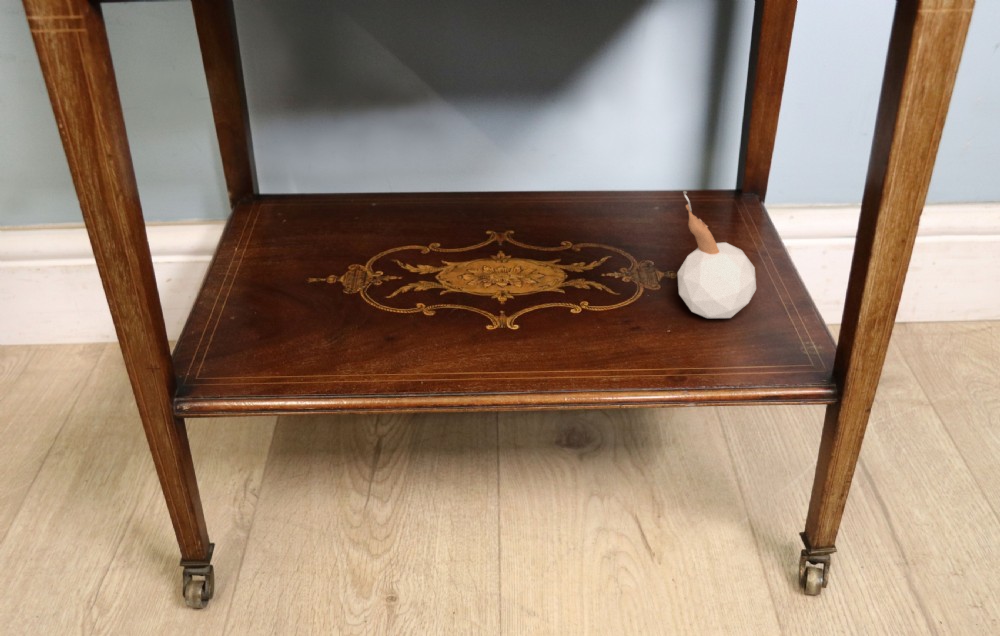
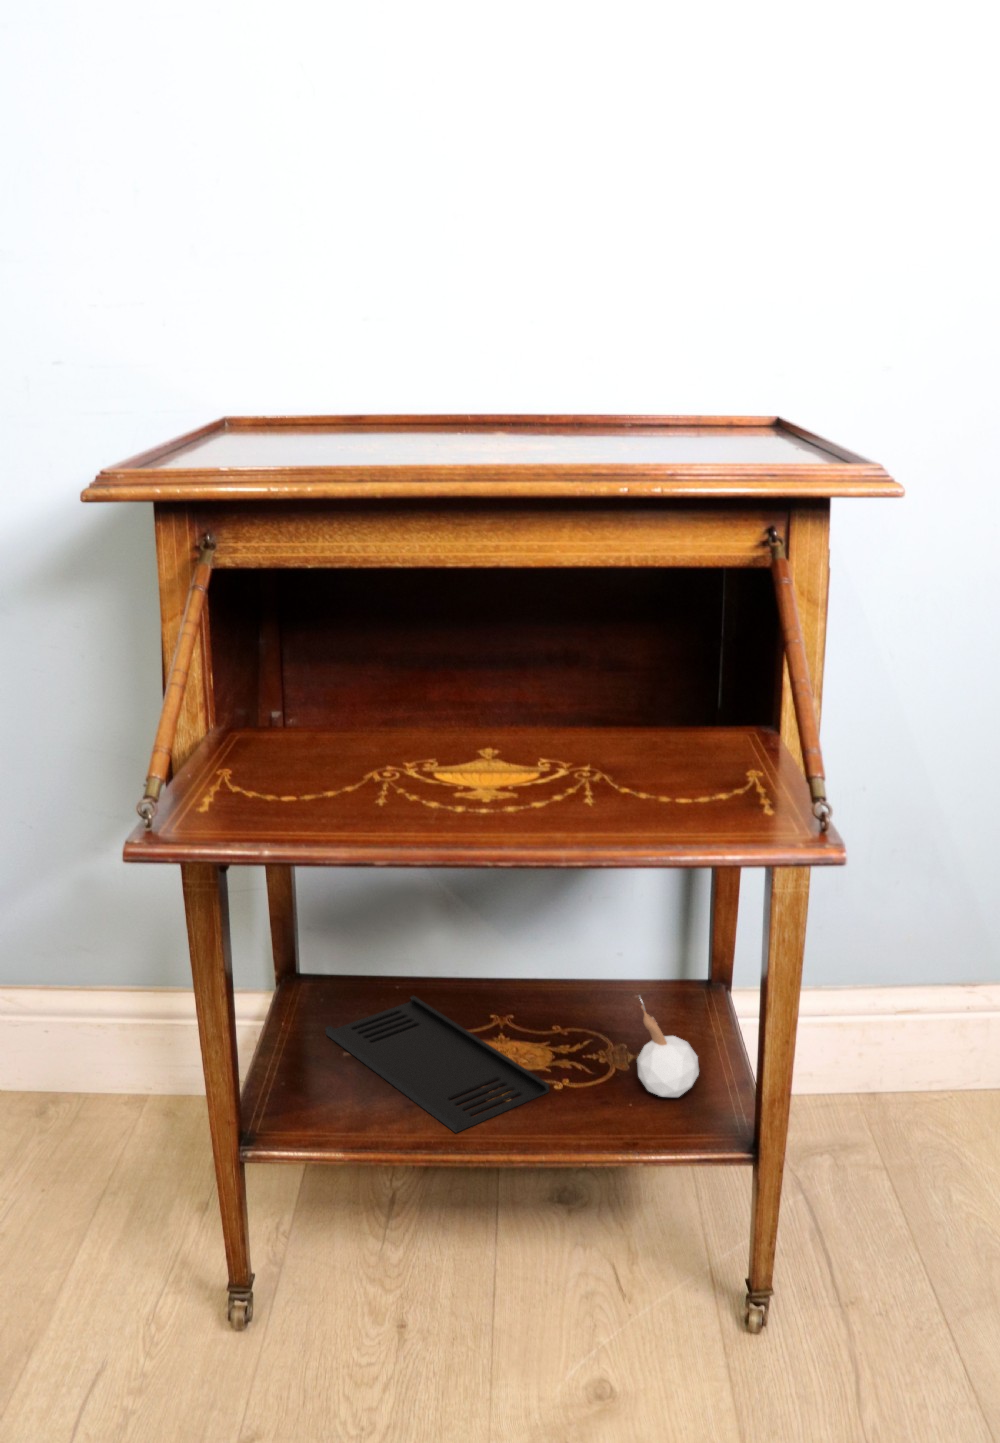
tray: none [285,211,566,371] -> present [326,996,549,1133]

